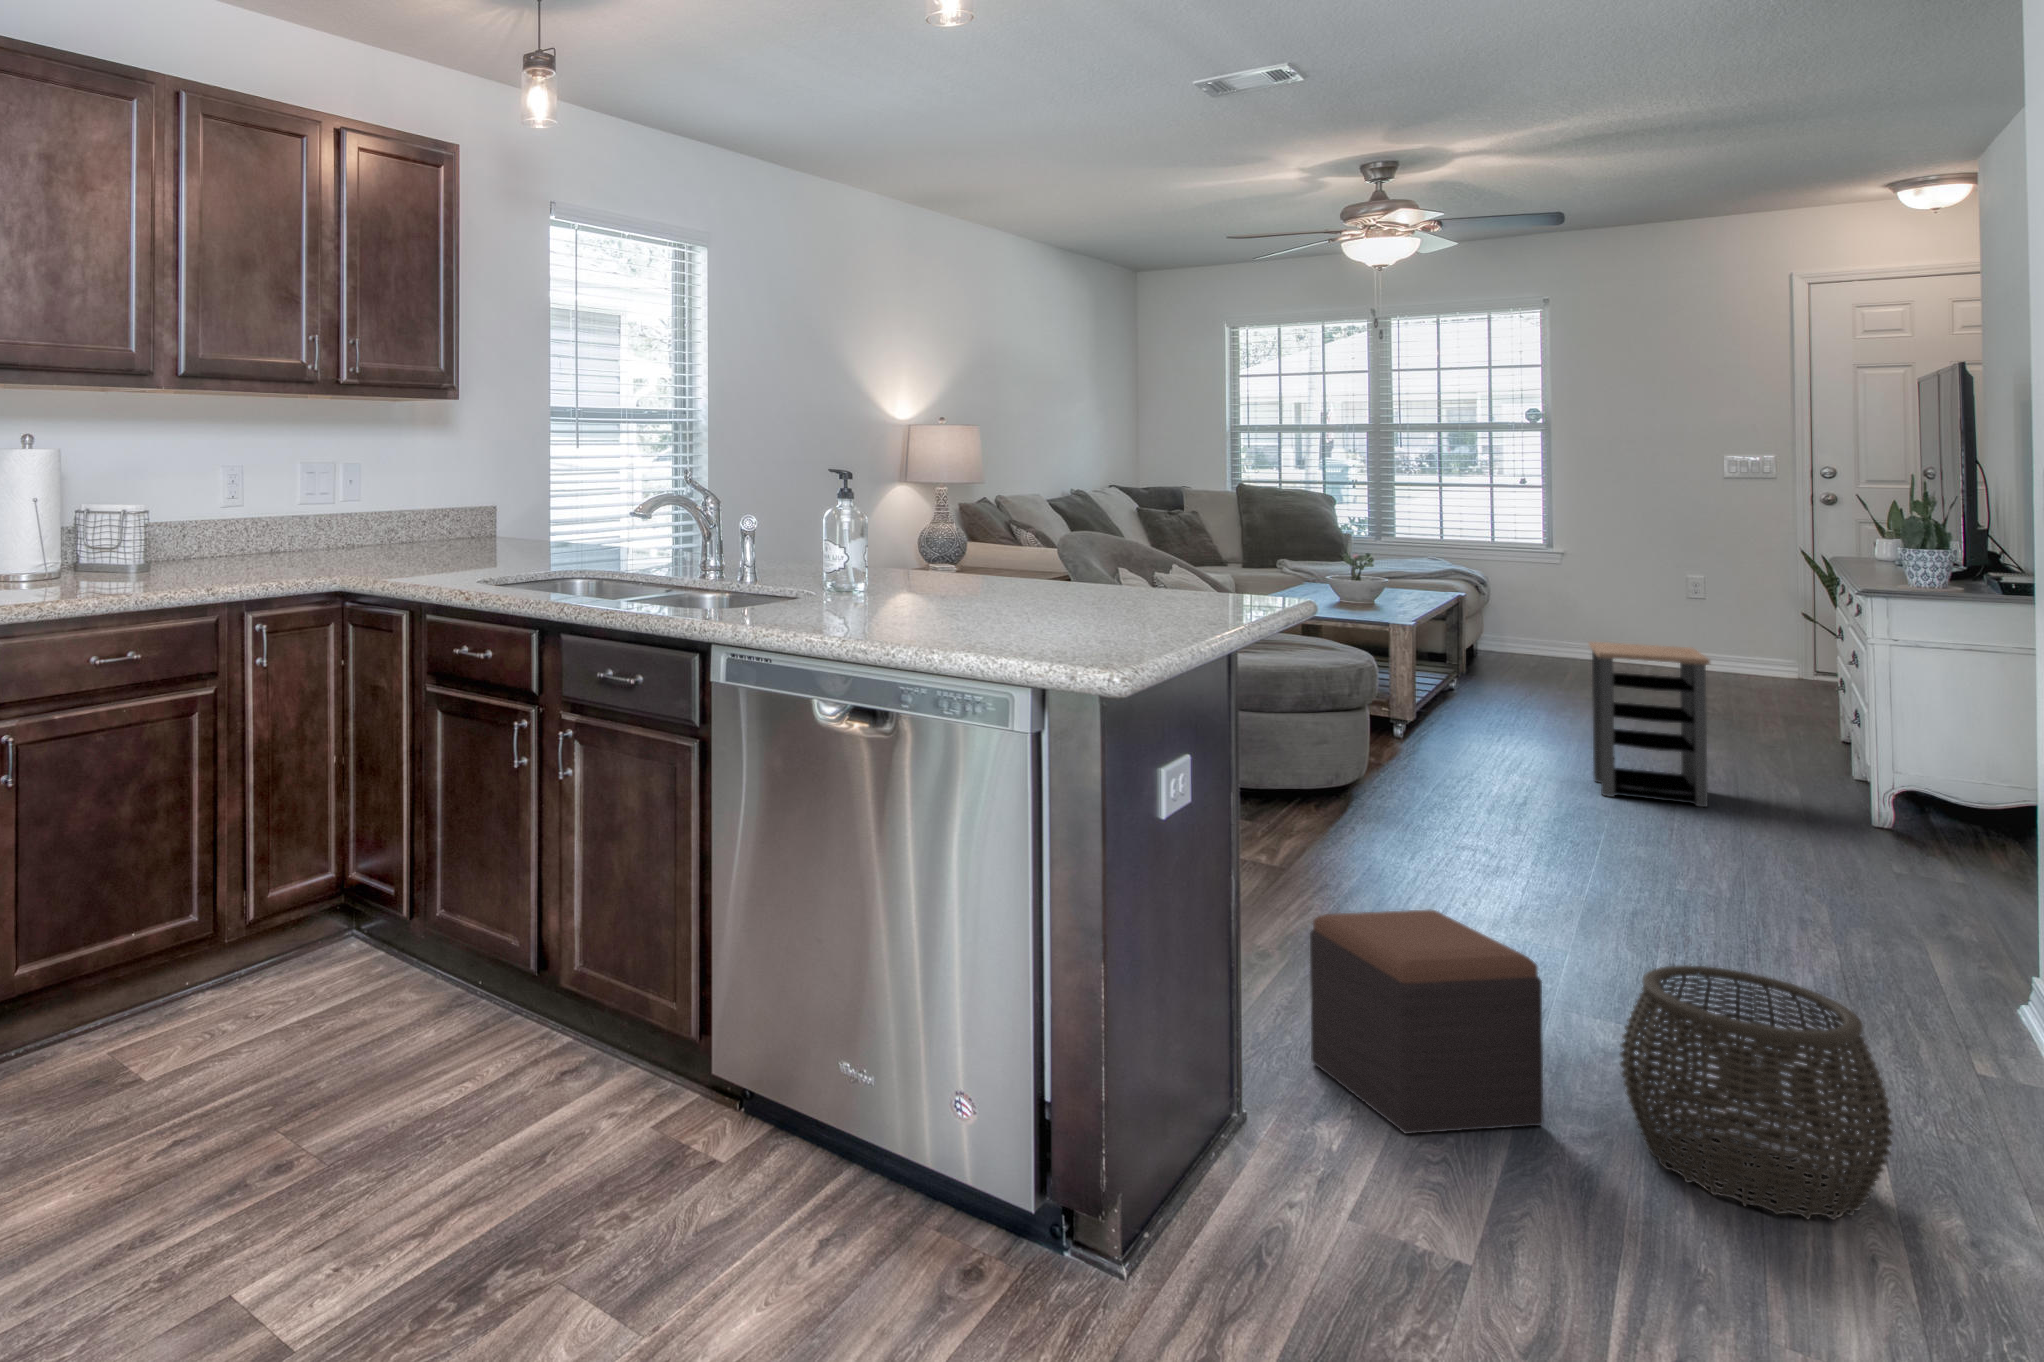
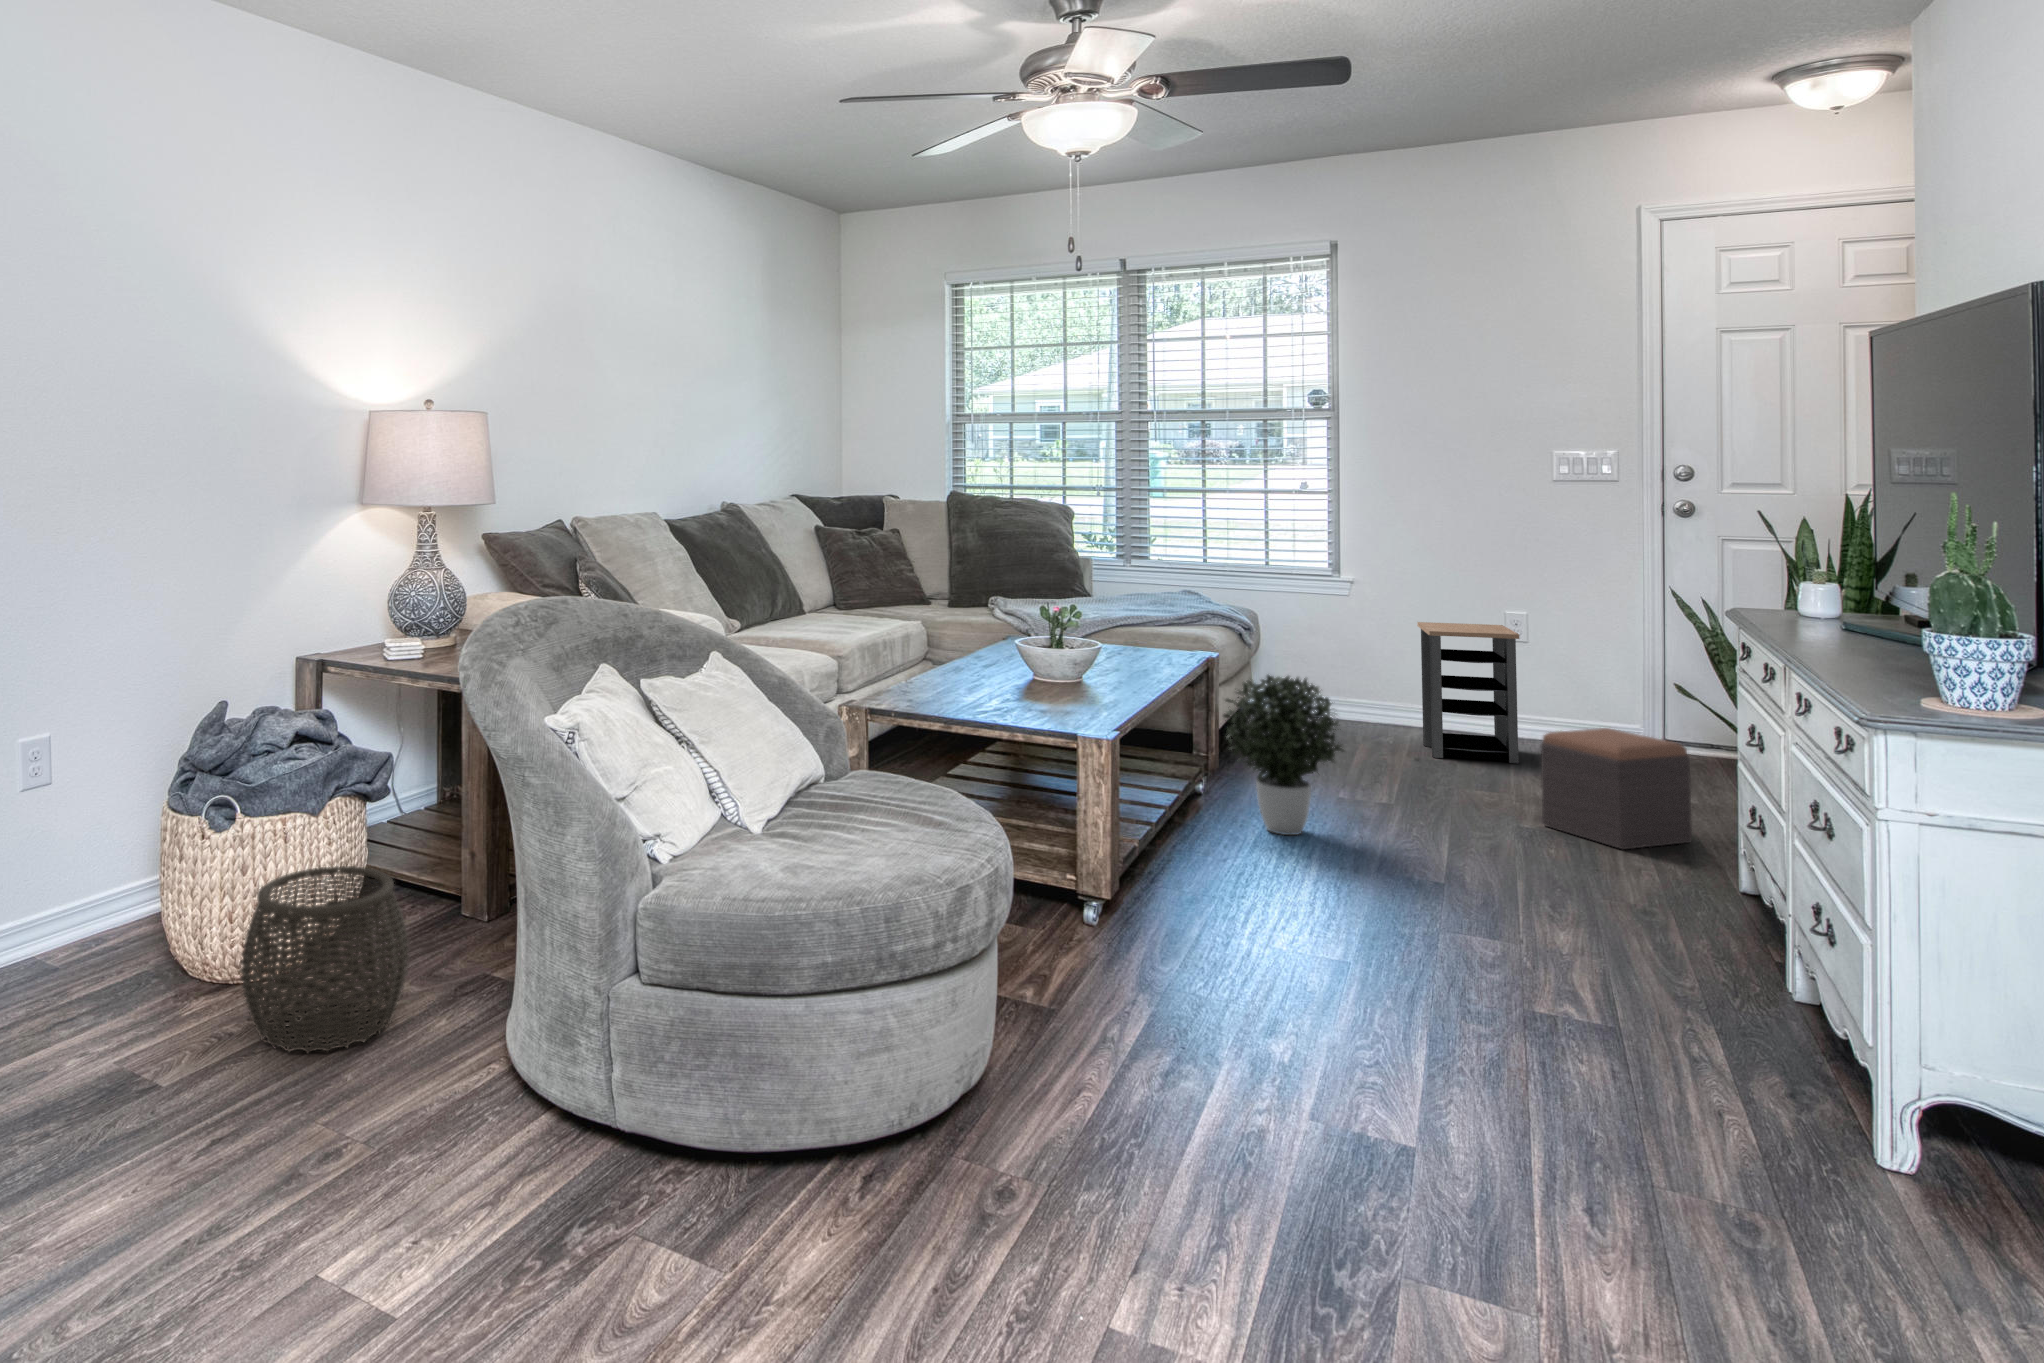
potted plant: none [1330,698,1473,880] -> present [1223,675,1344,835]
footstool: present [1310,910,1543,1134] -> present [1541,728,1692,849]
woven basket: present [1620,965,1893,1220] -> present [240,866,409,1053]

